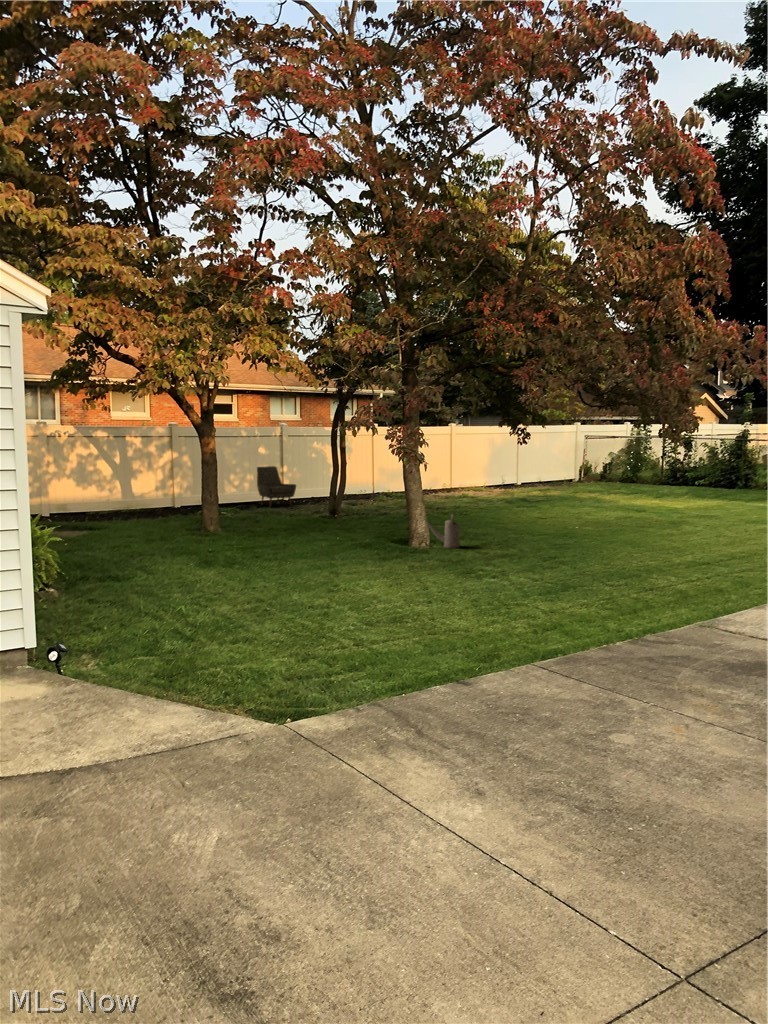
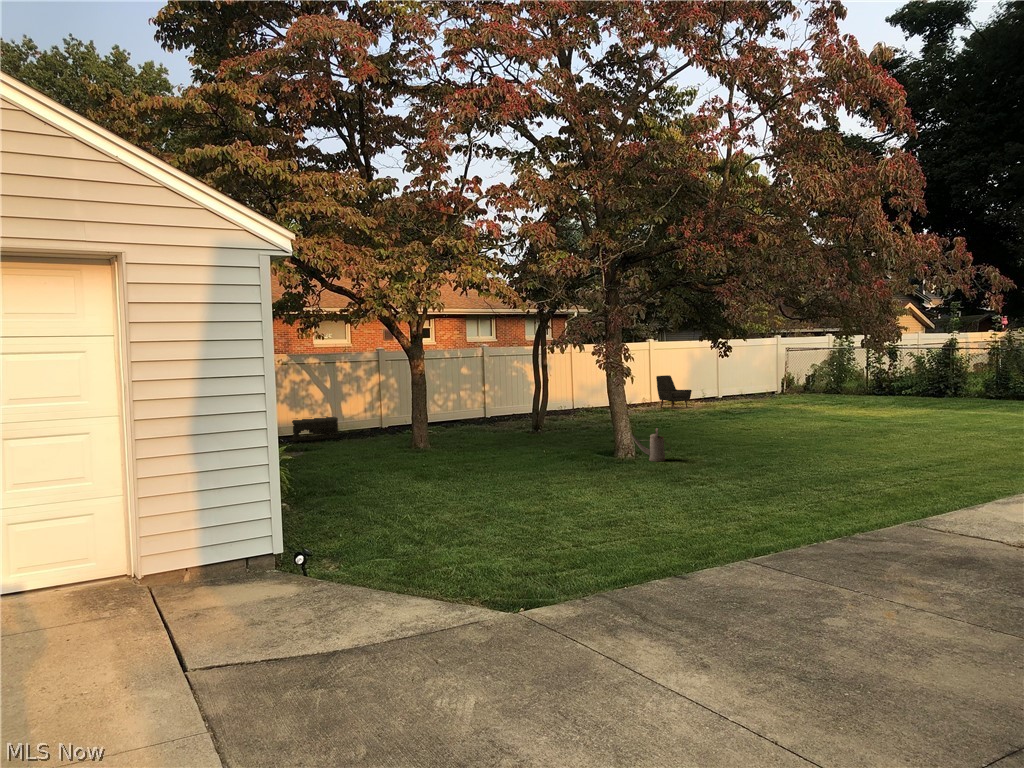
chair: present [257,466,296,507] -> present [656,375,692,409]
storage bench: none [74,494,128,520] -> present [290,417,338,442]

